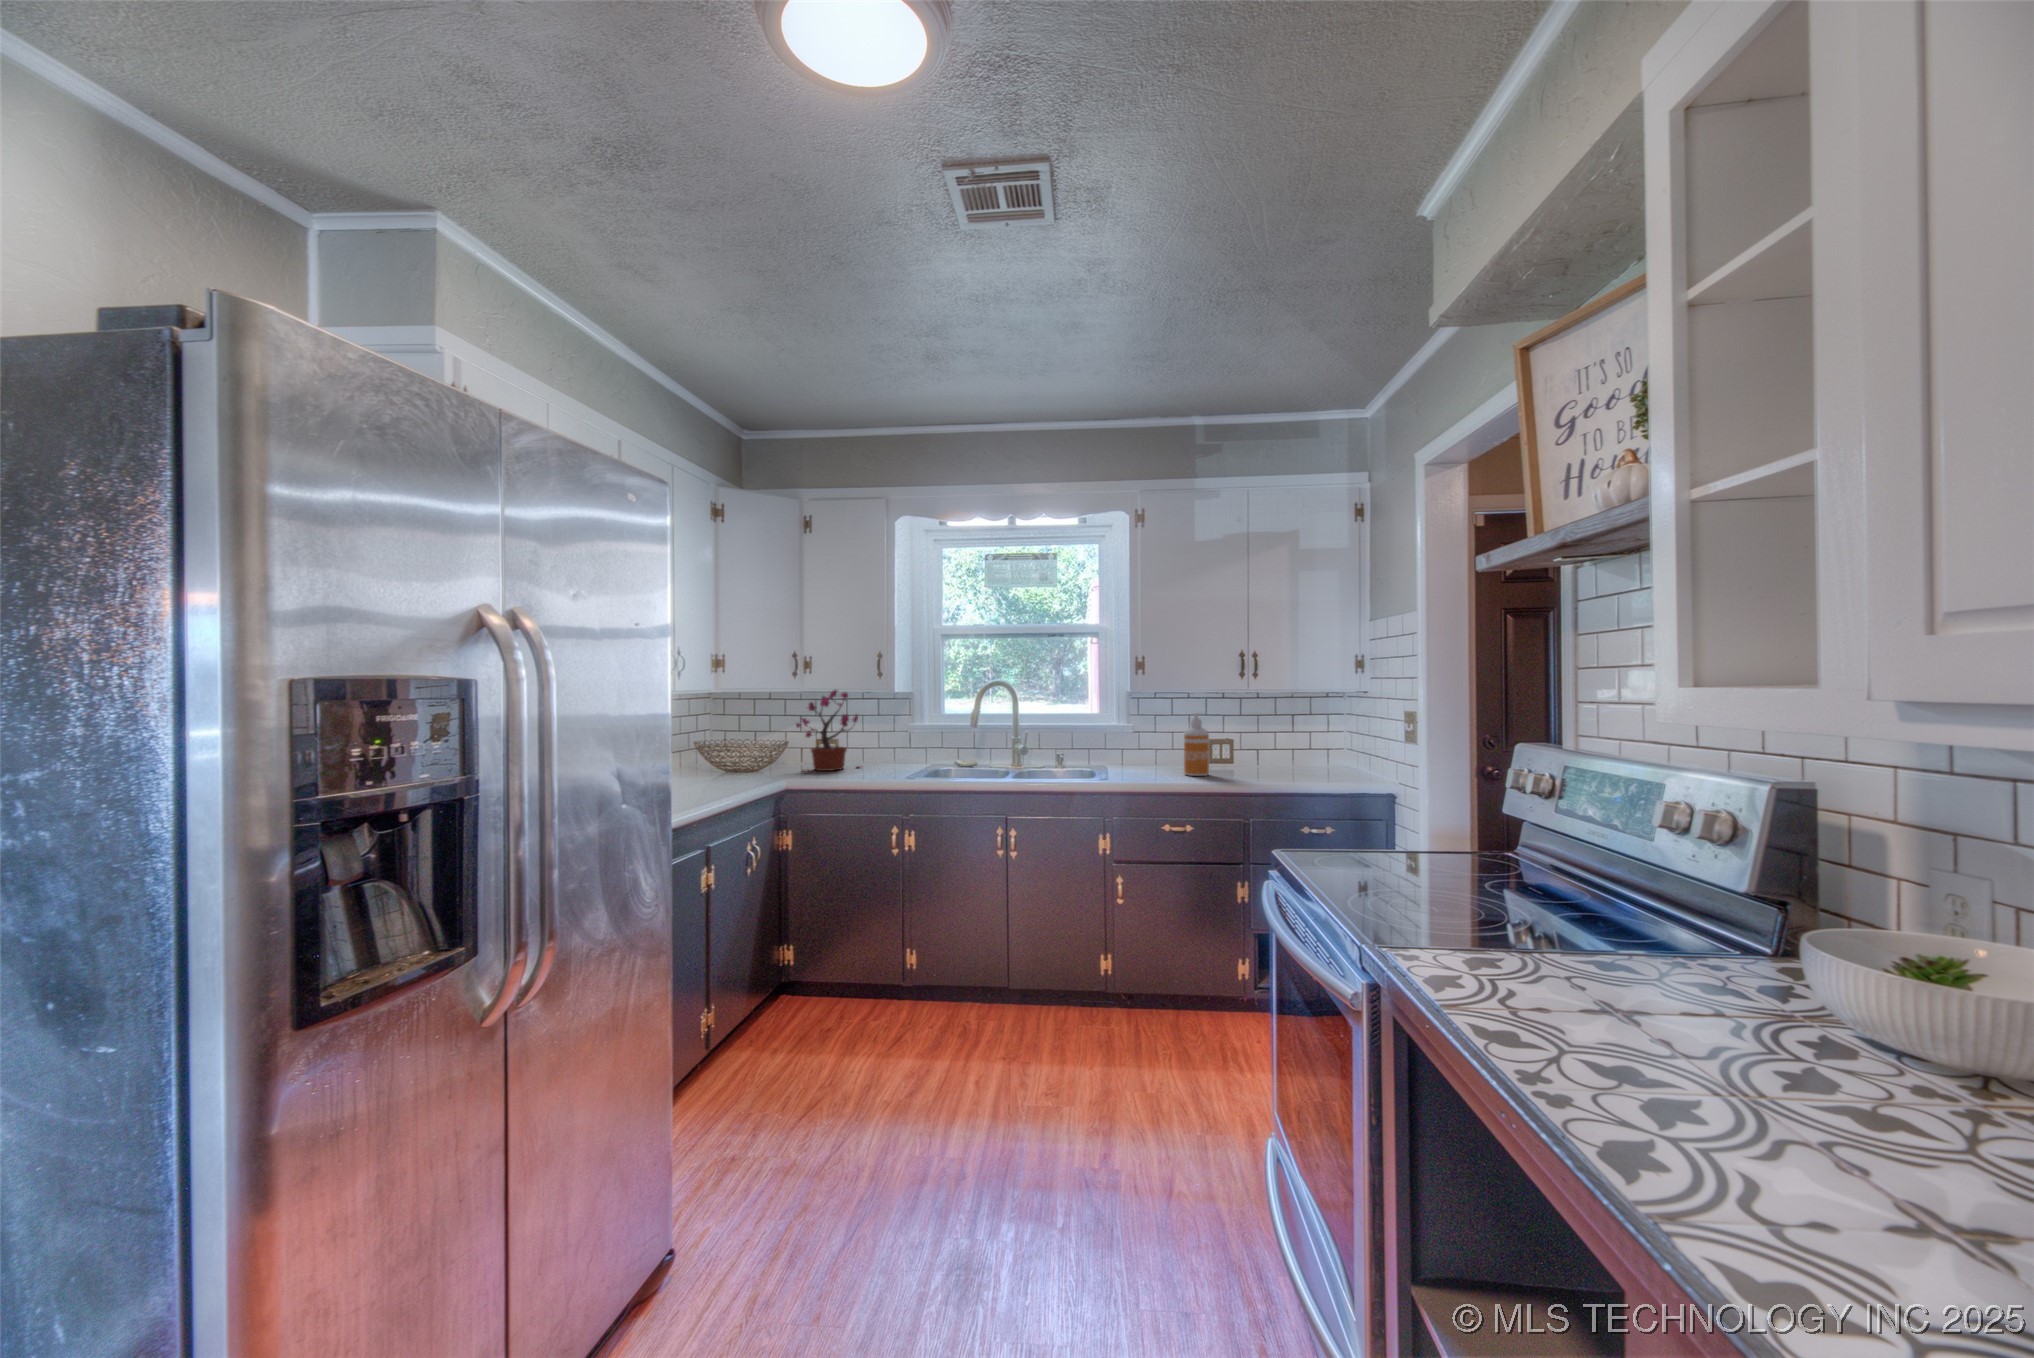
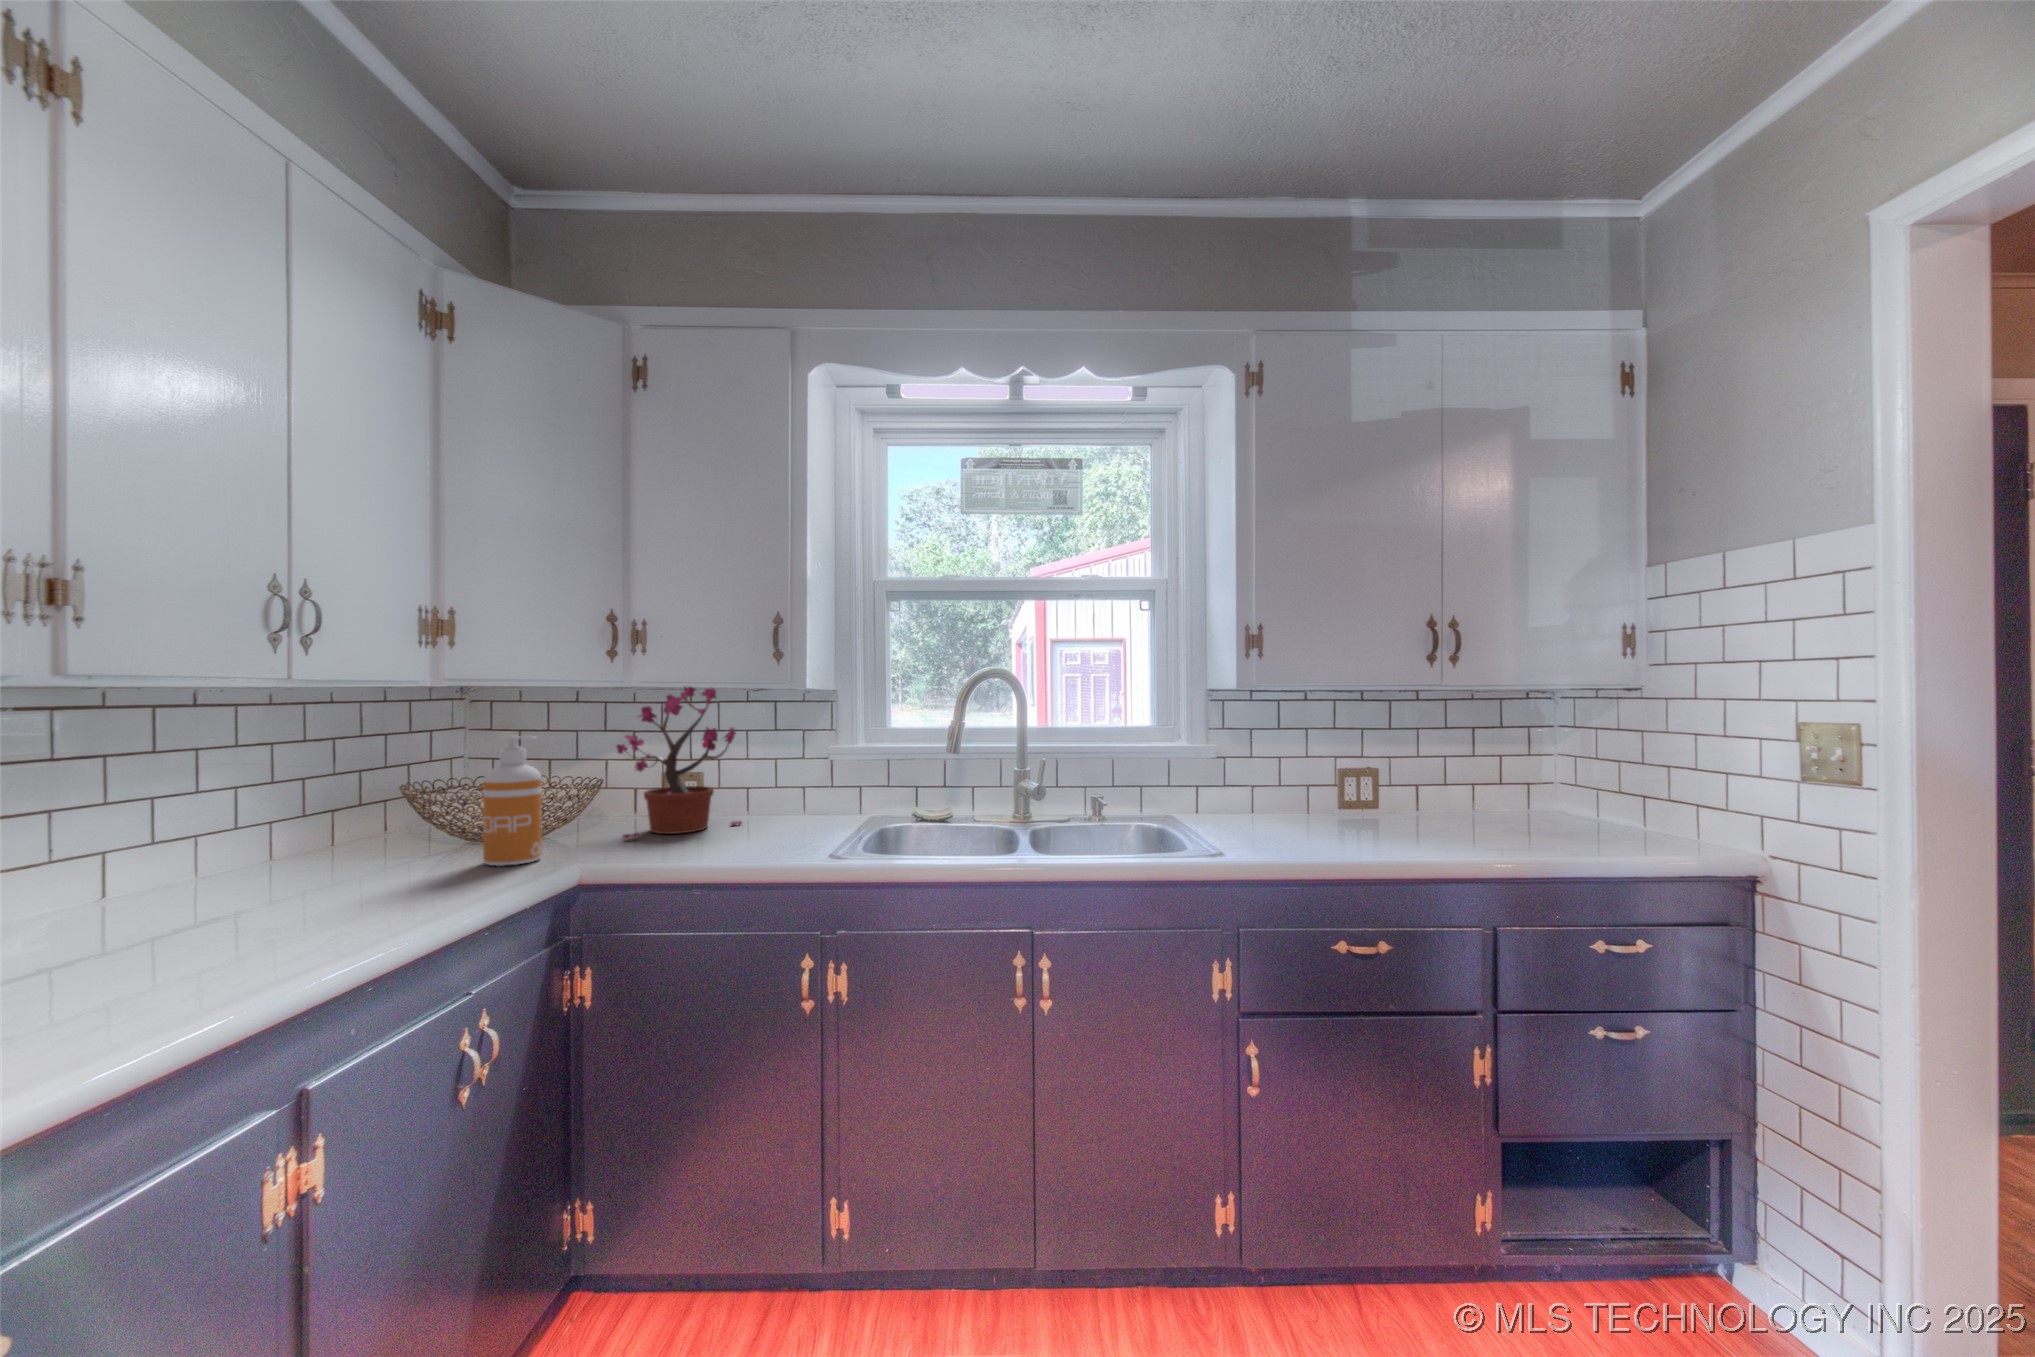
soap dispenser: present [1184,713,1209,776] -> present [483,736,542,866]

